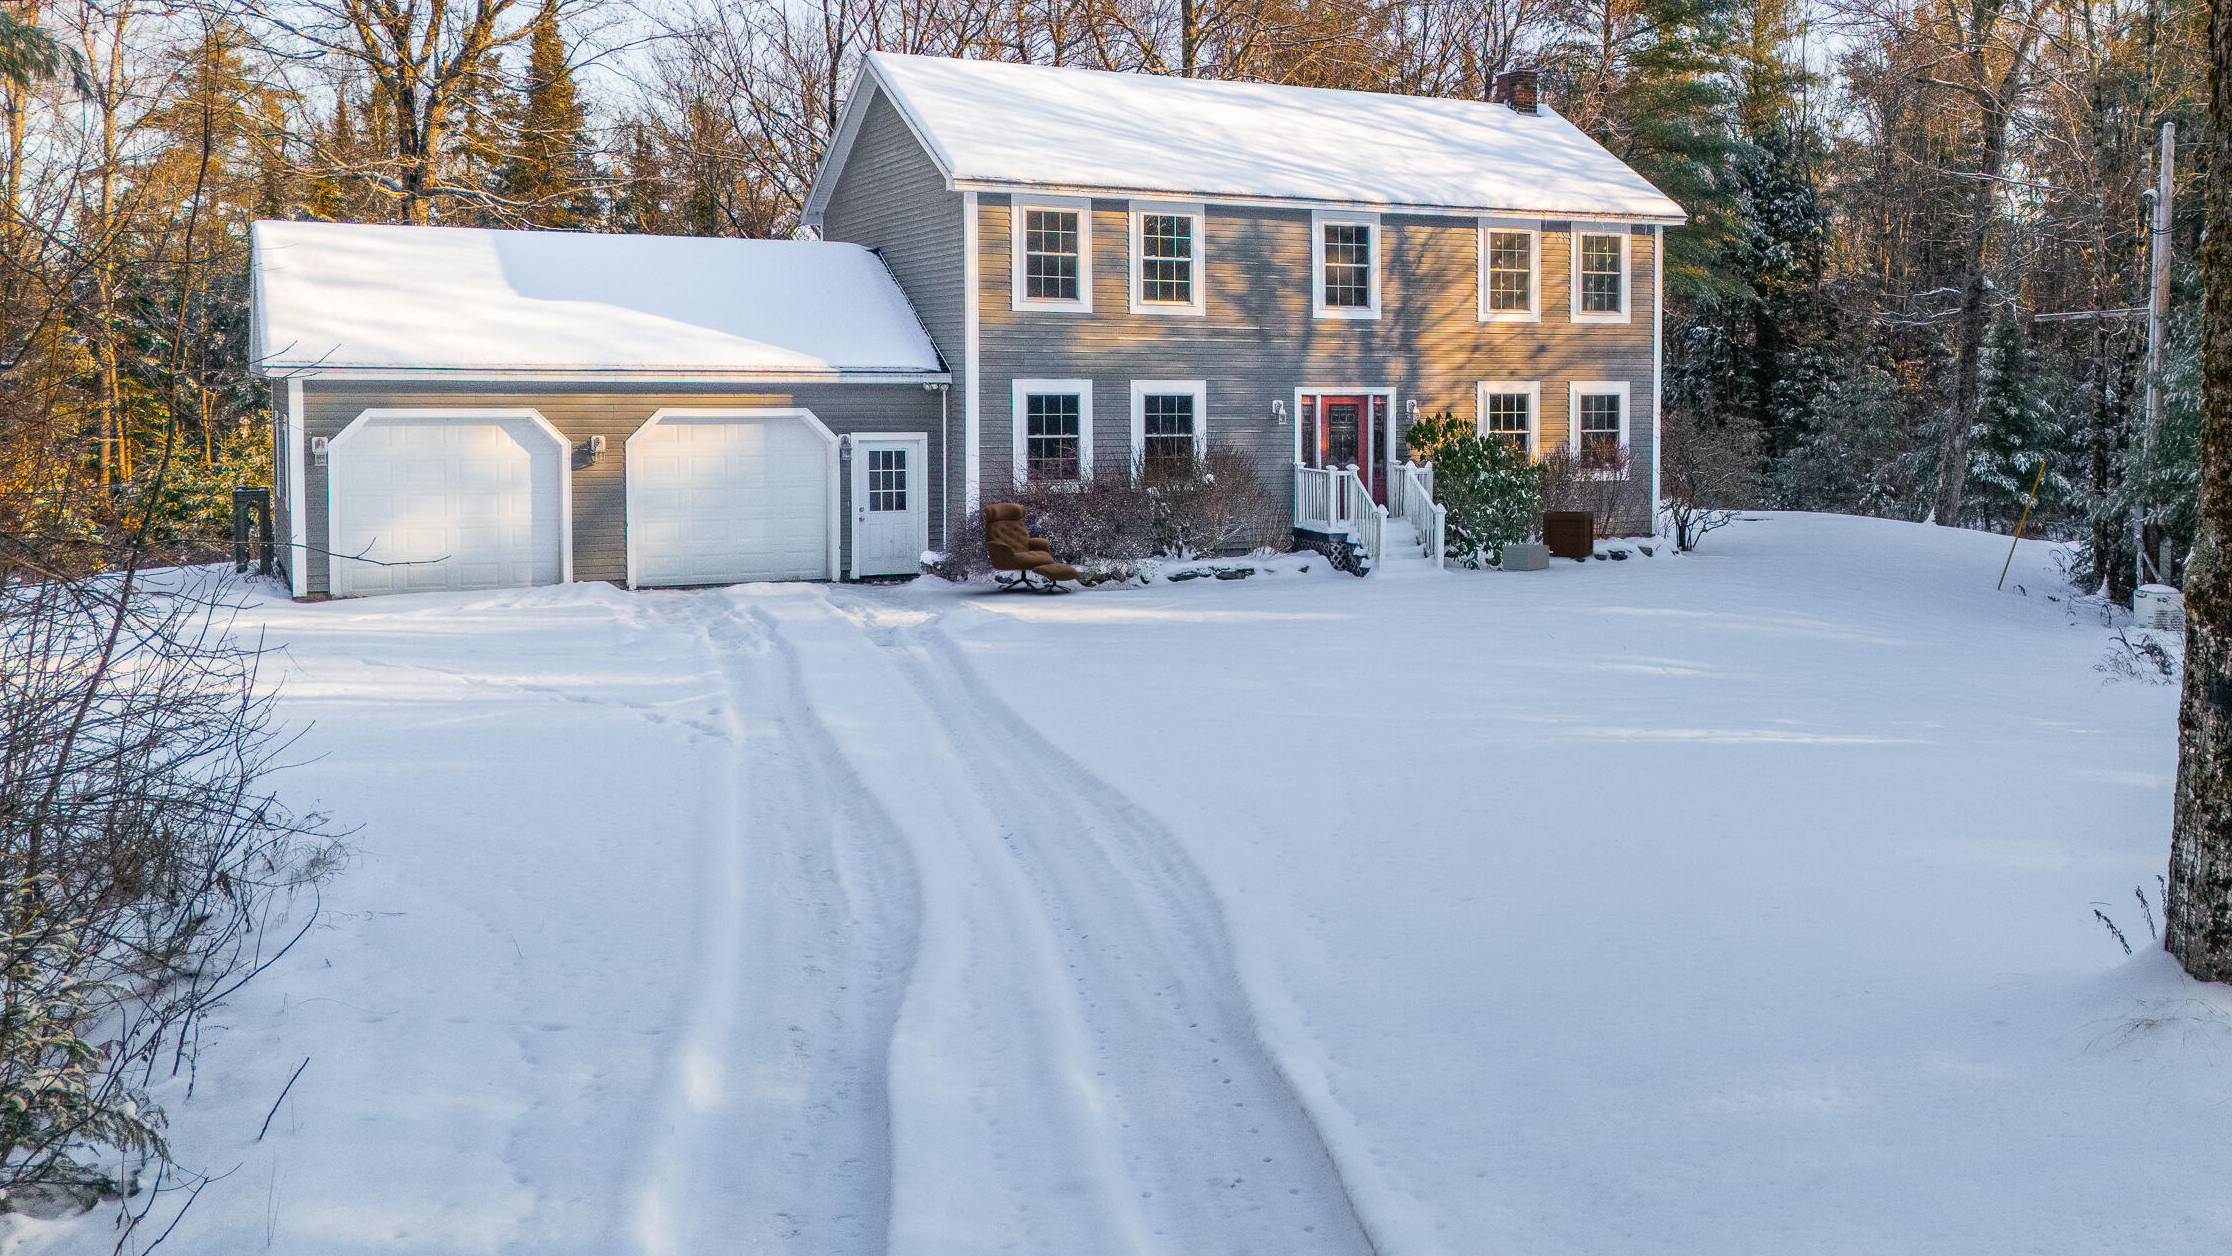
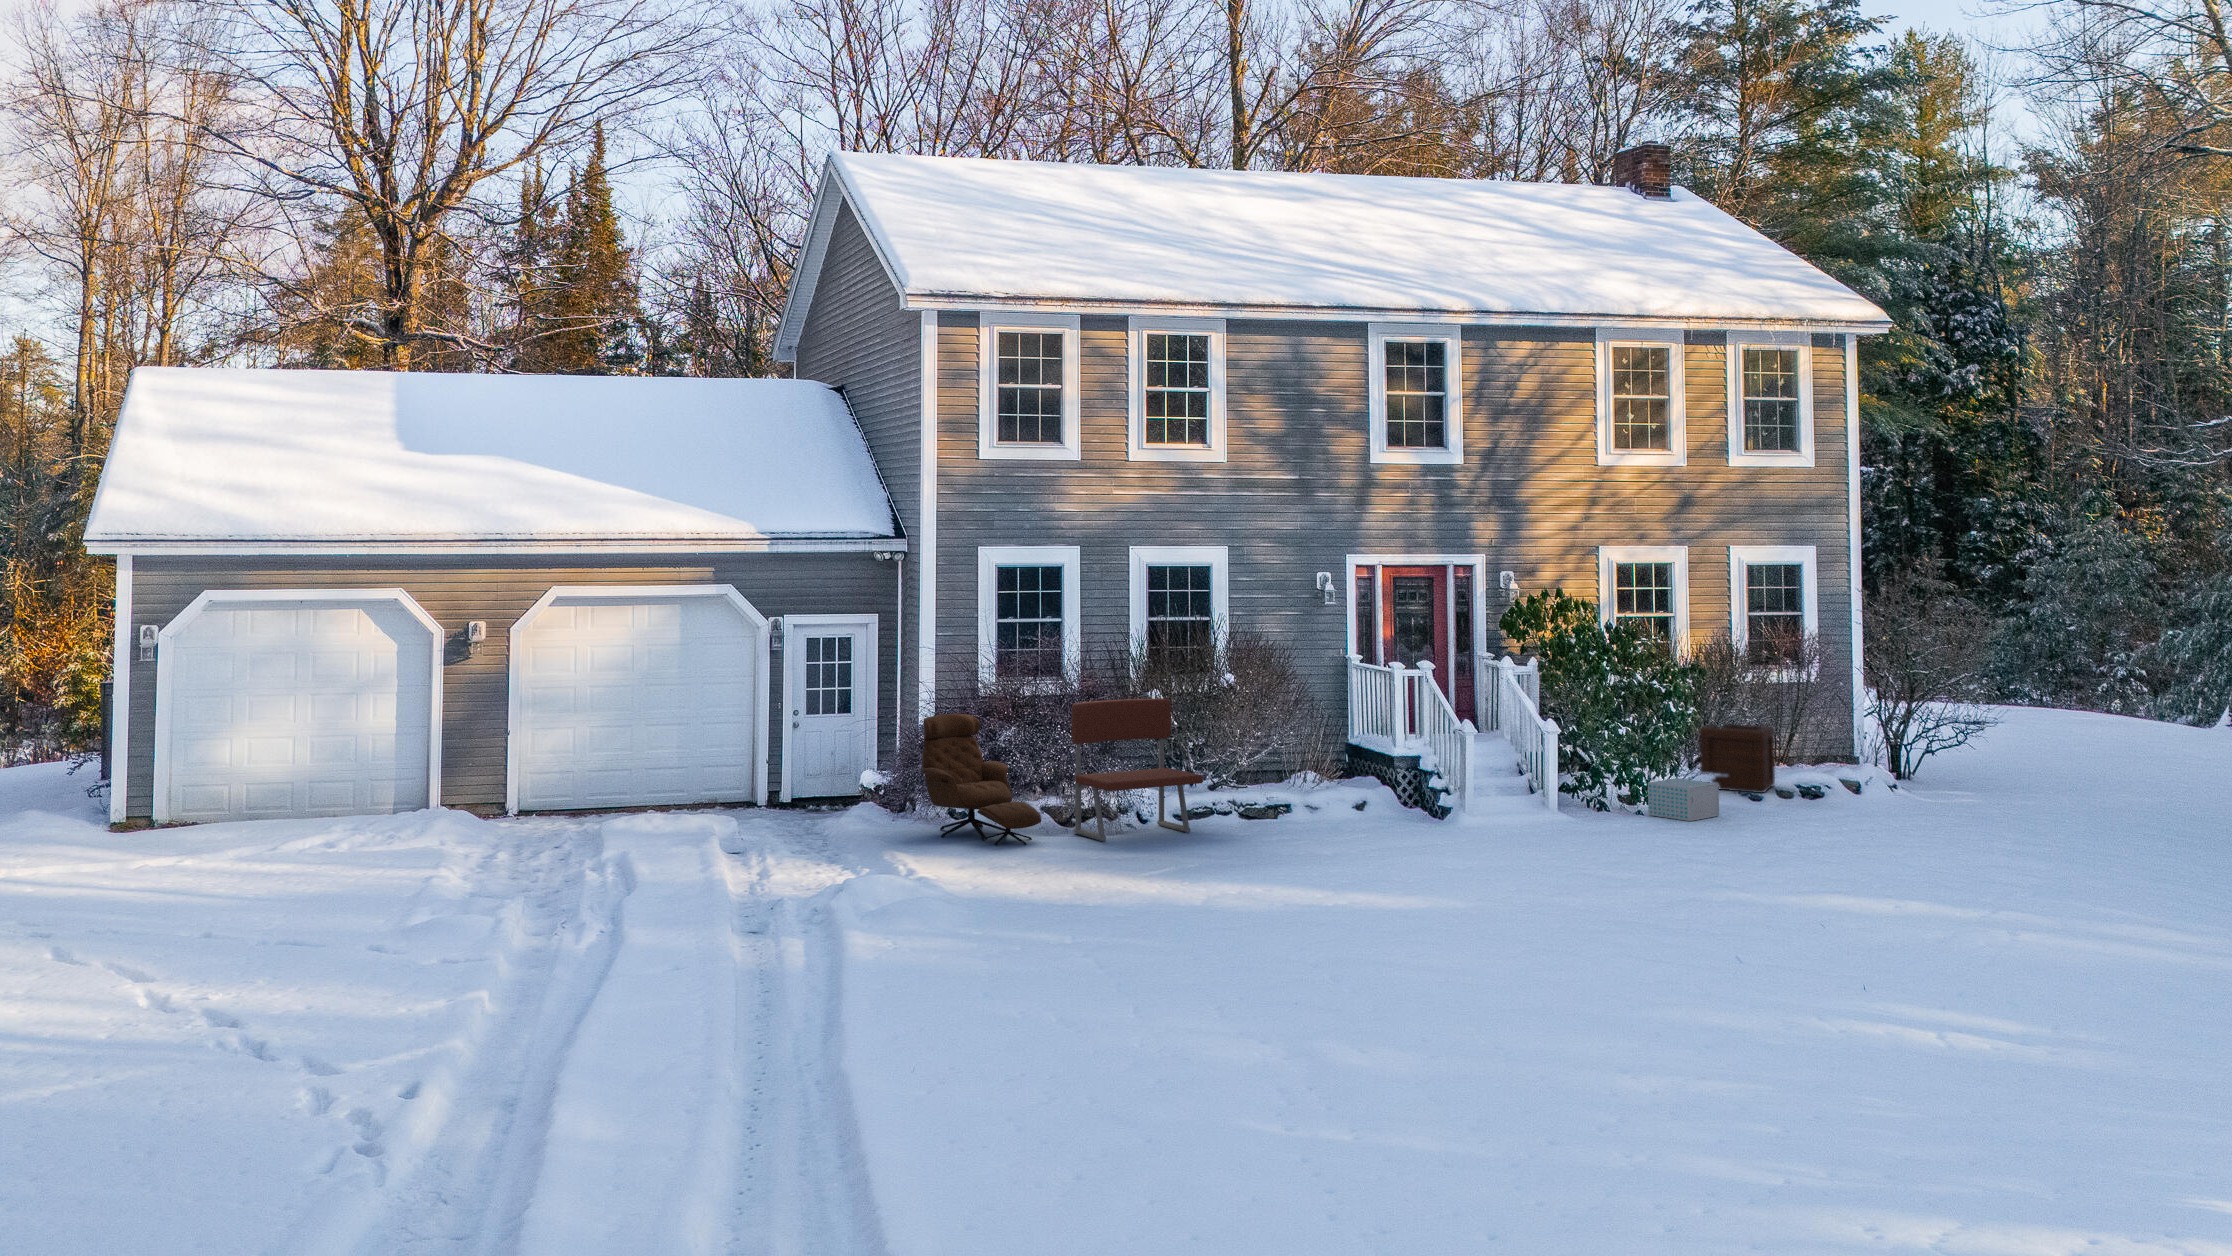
bench: none [1099,490,1195,590] -> present [1072,699,1203,842]

